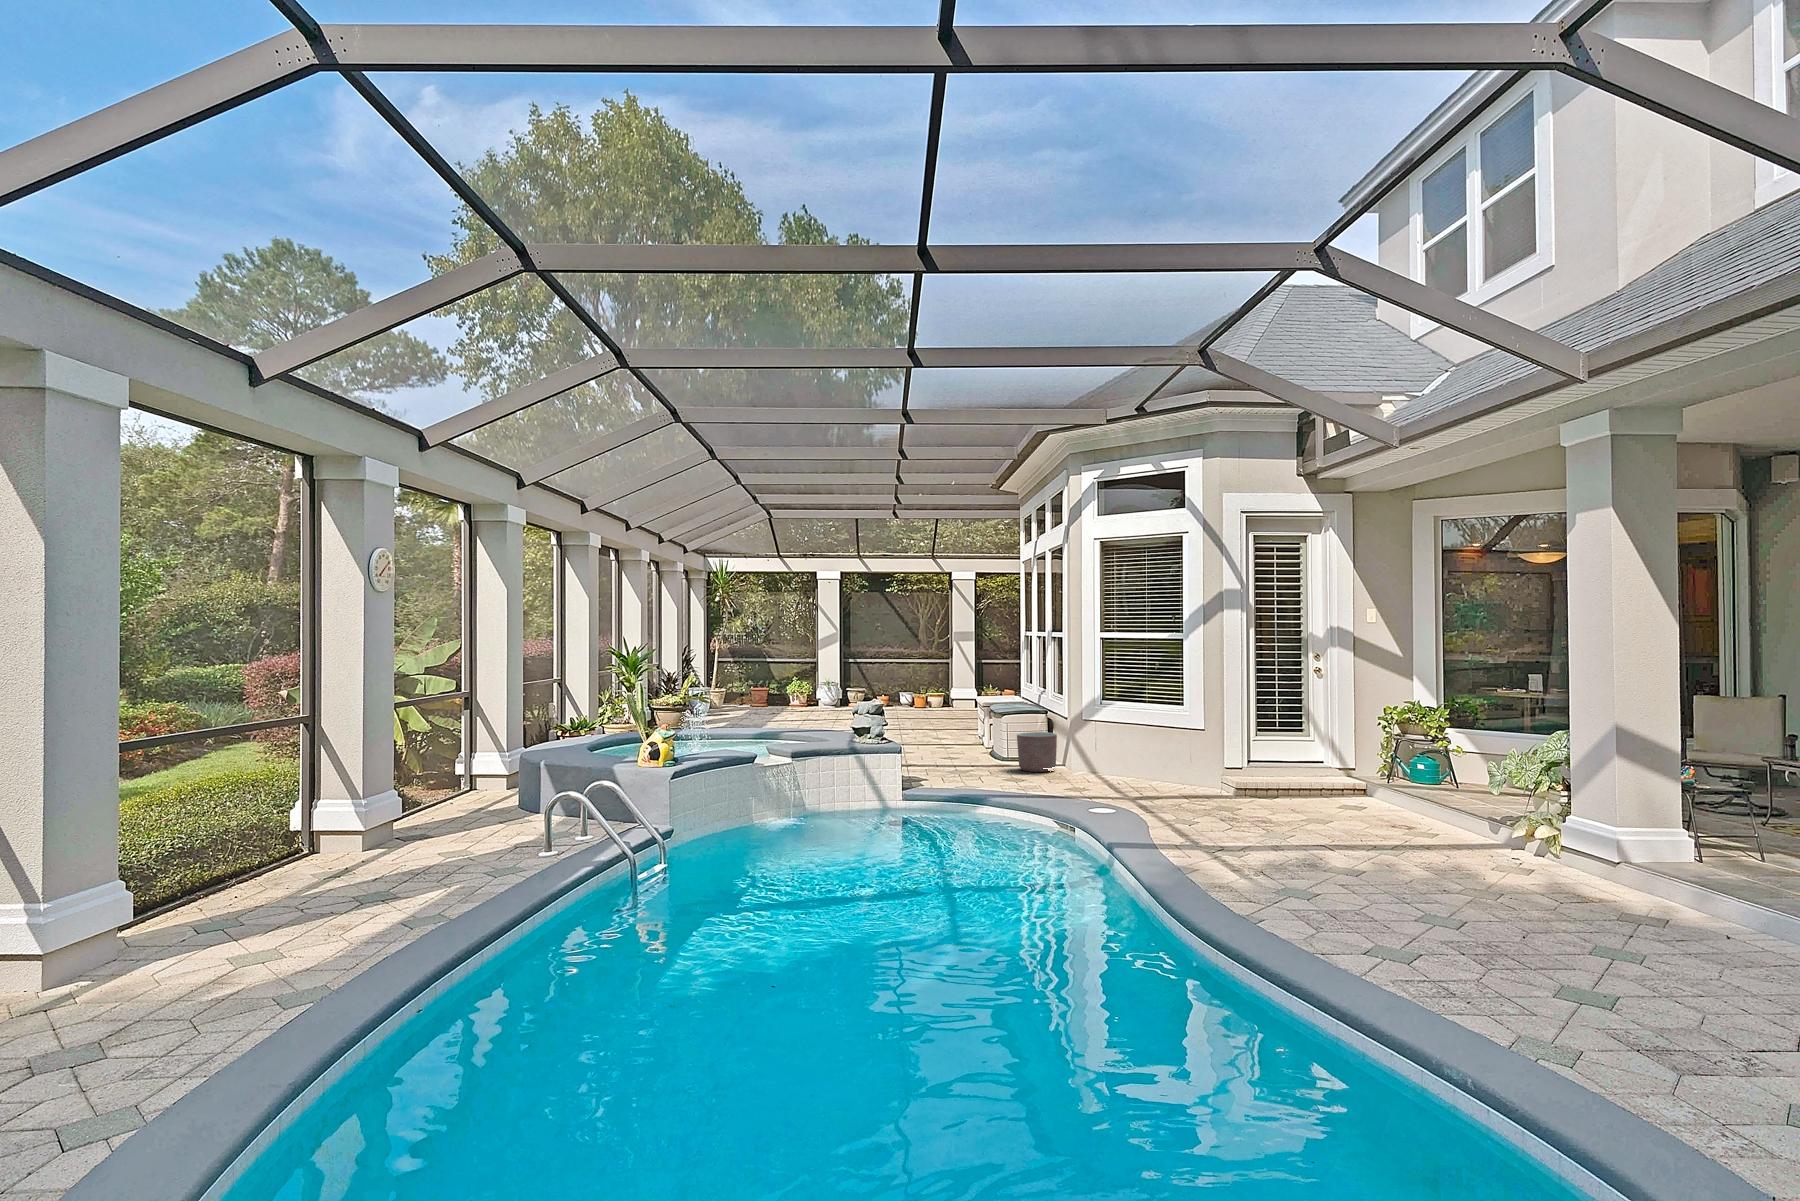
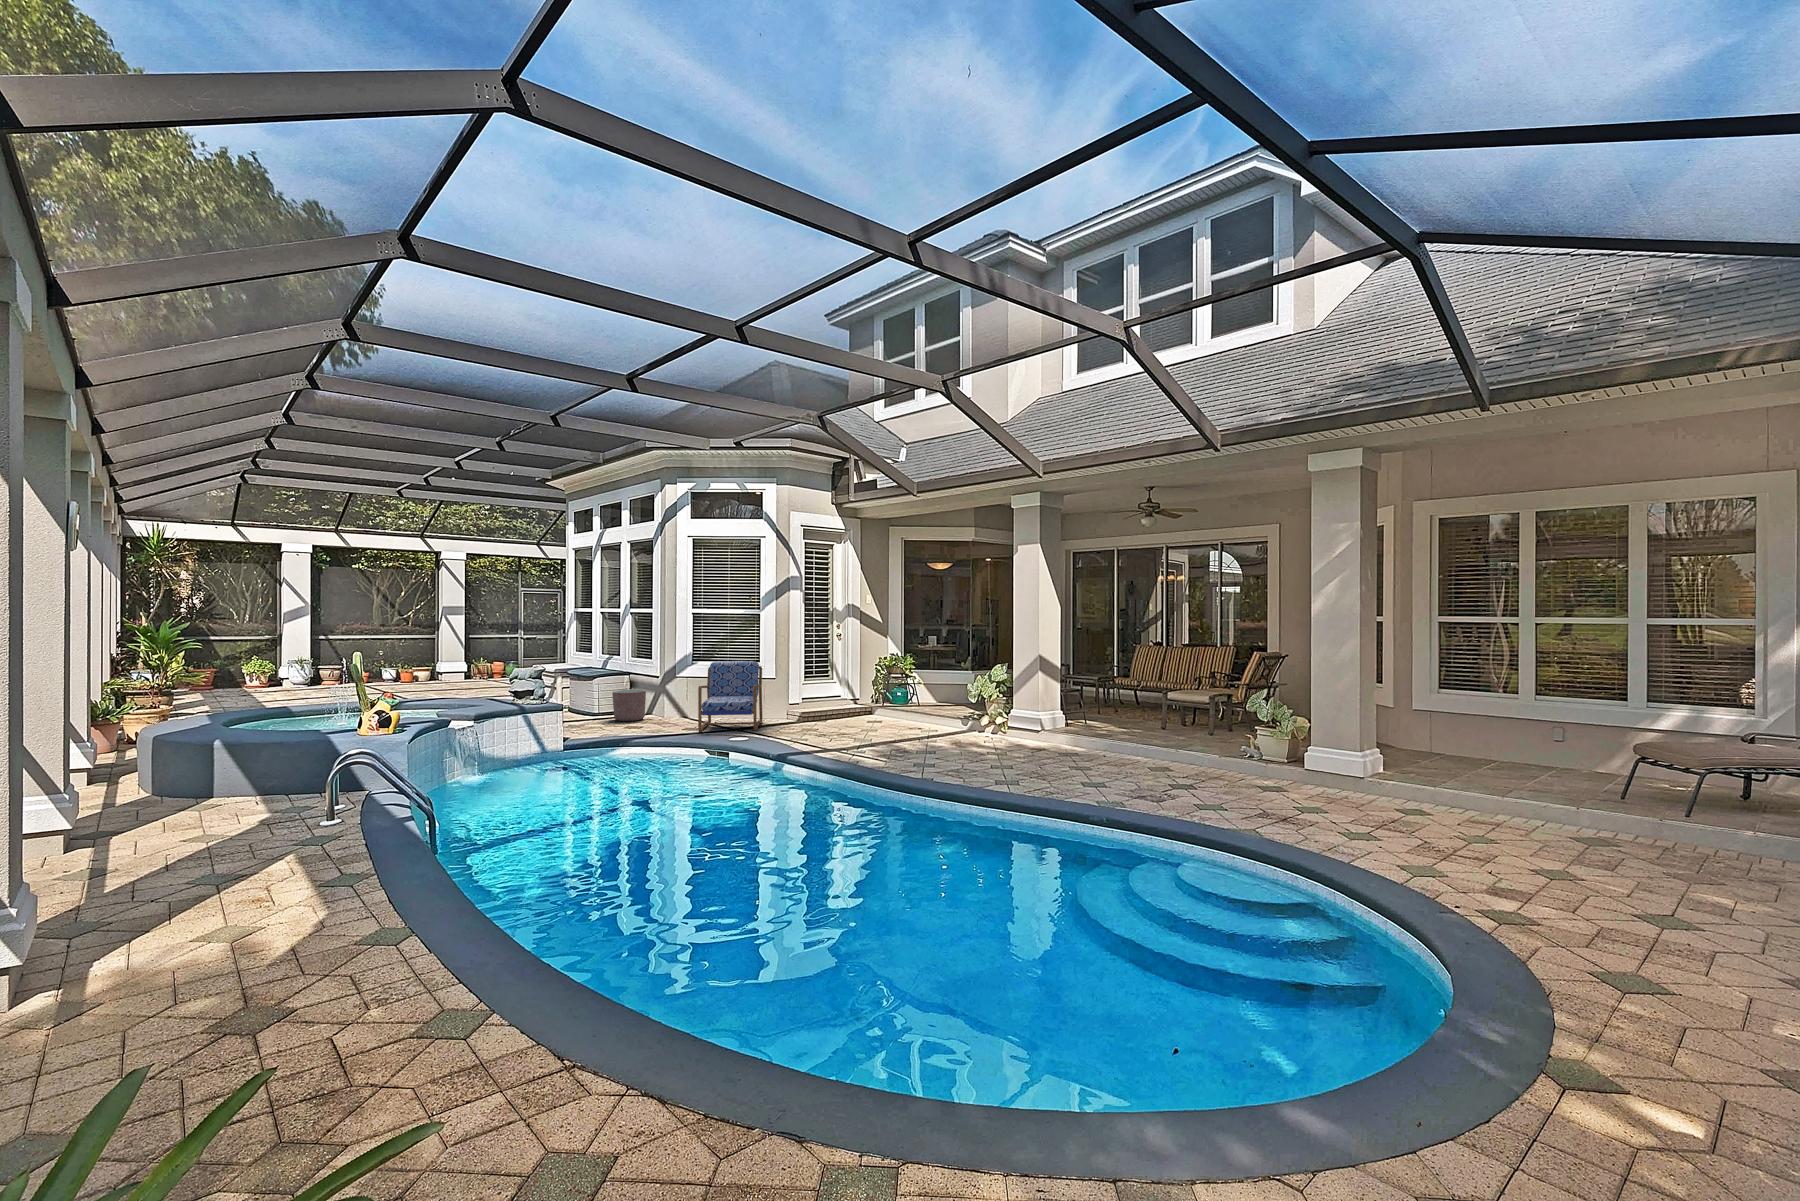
armchair: none [1081,703,1186,802] -> present [698,661,762,732]

